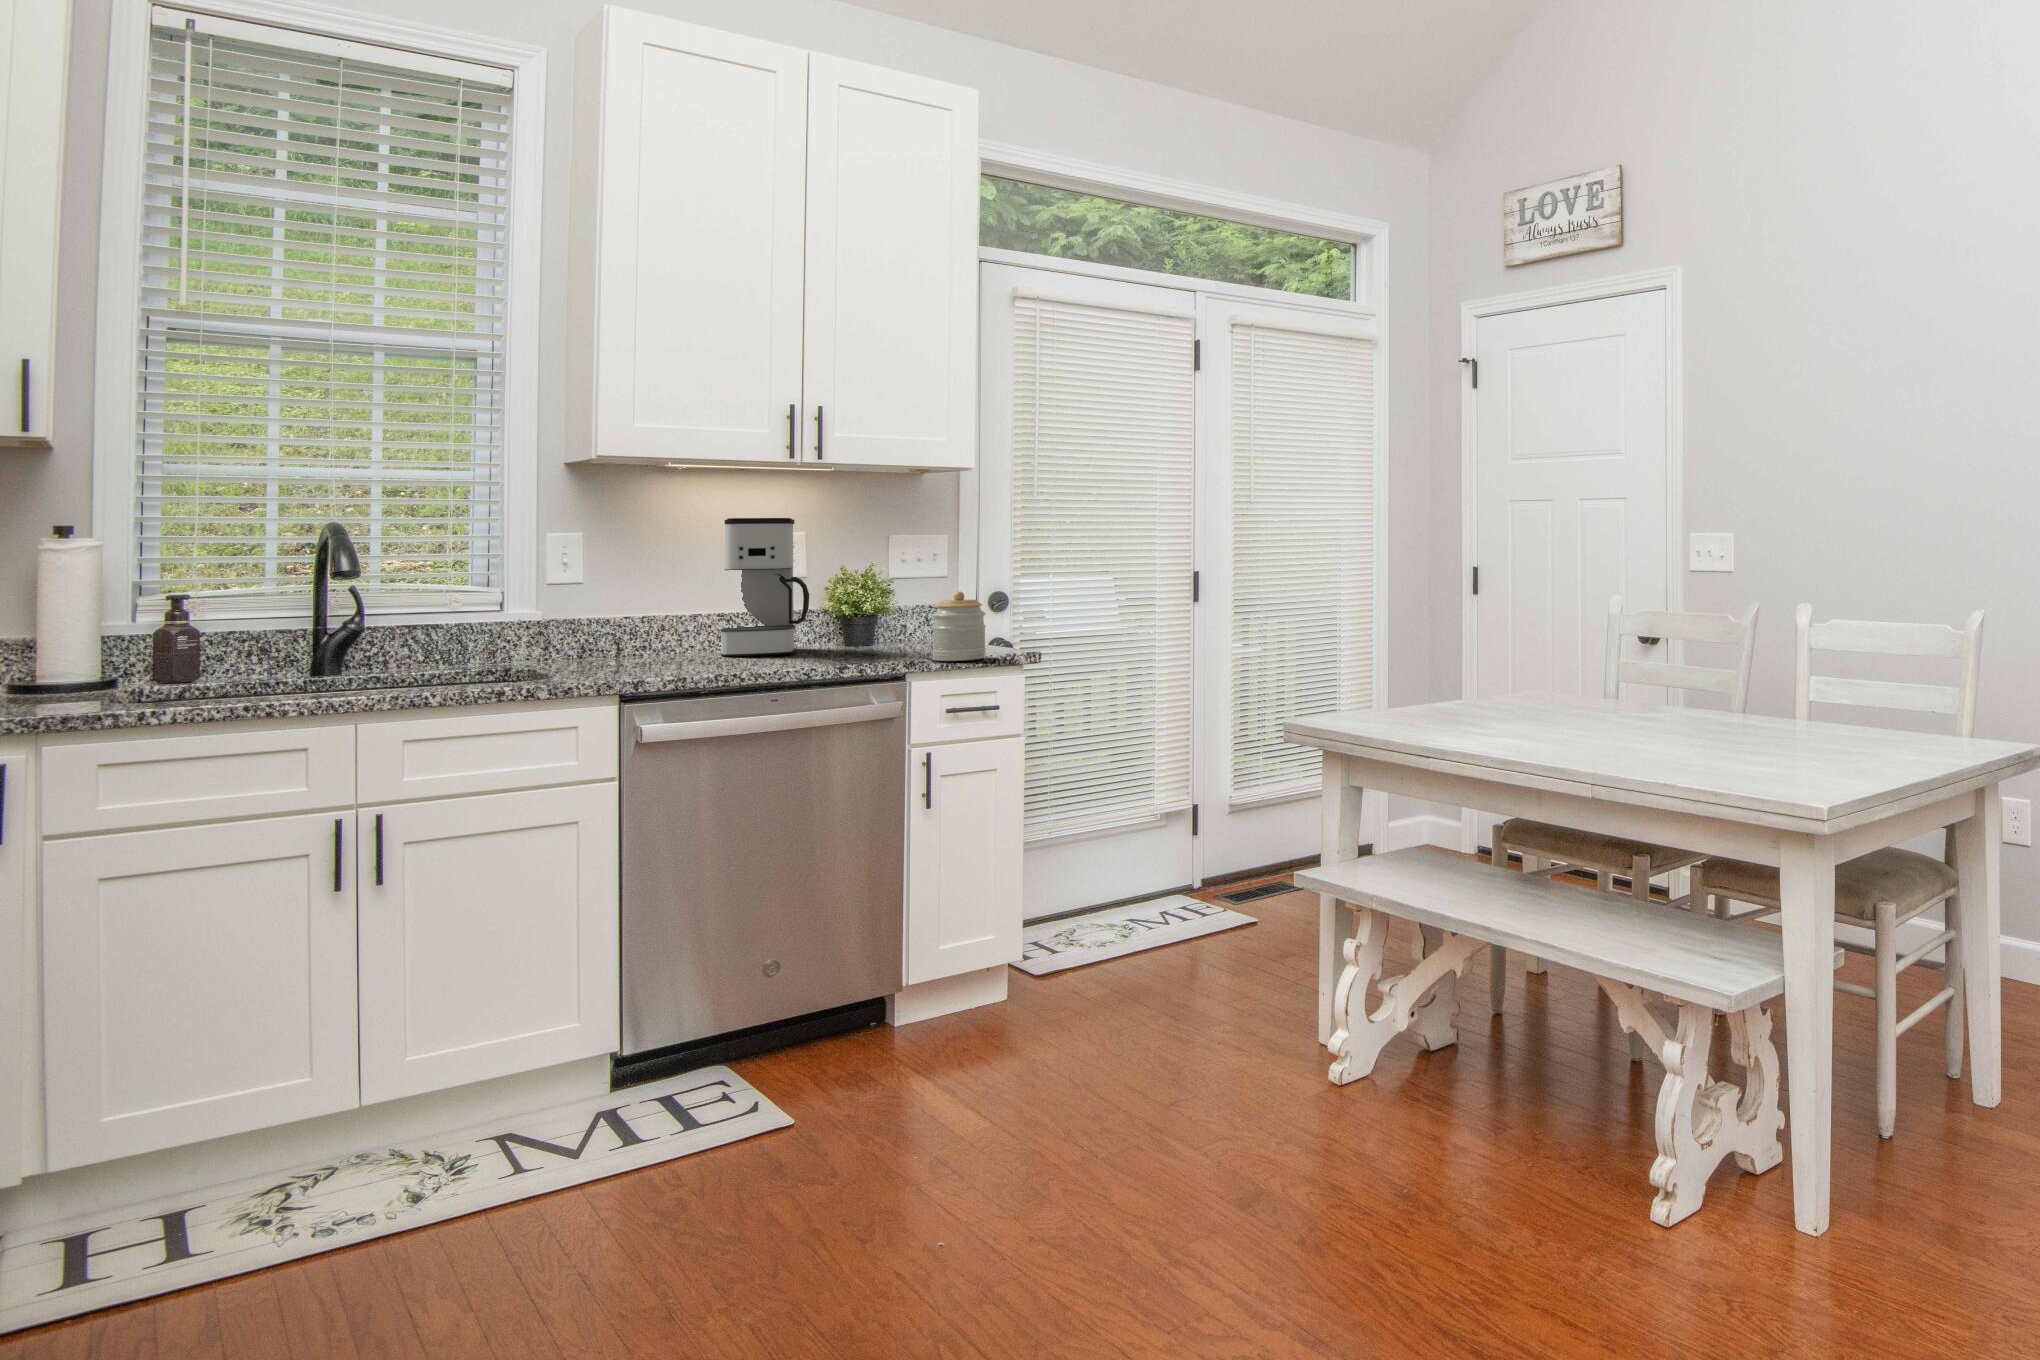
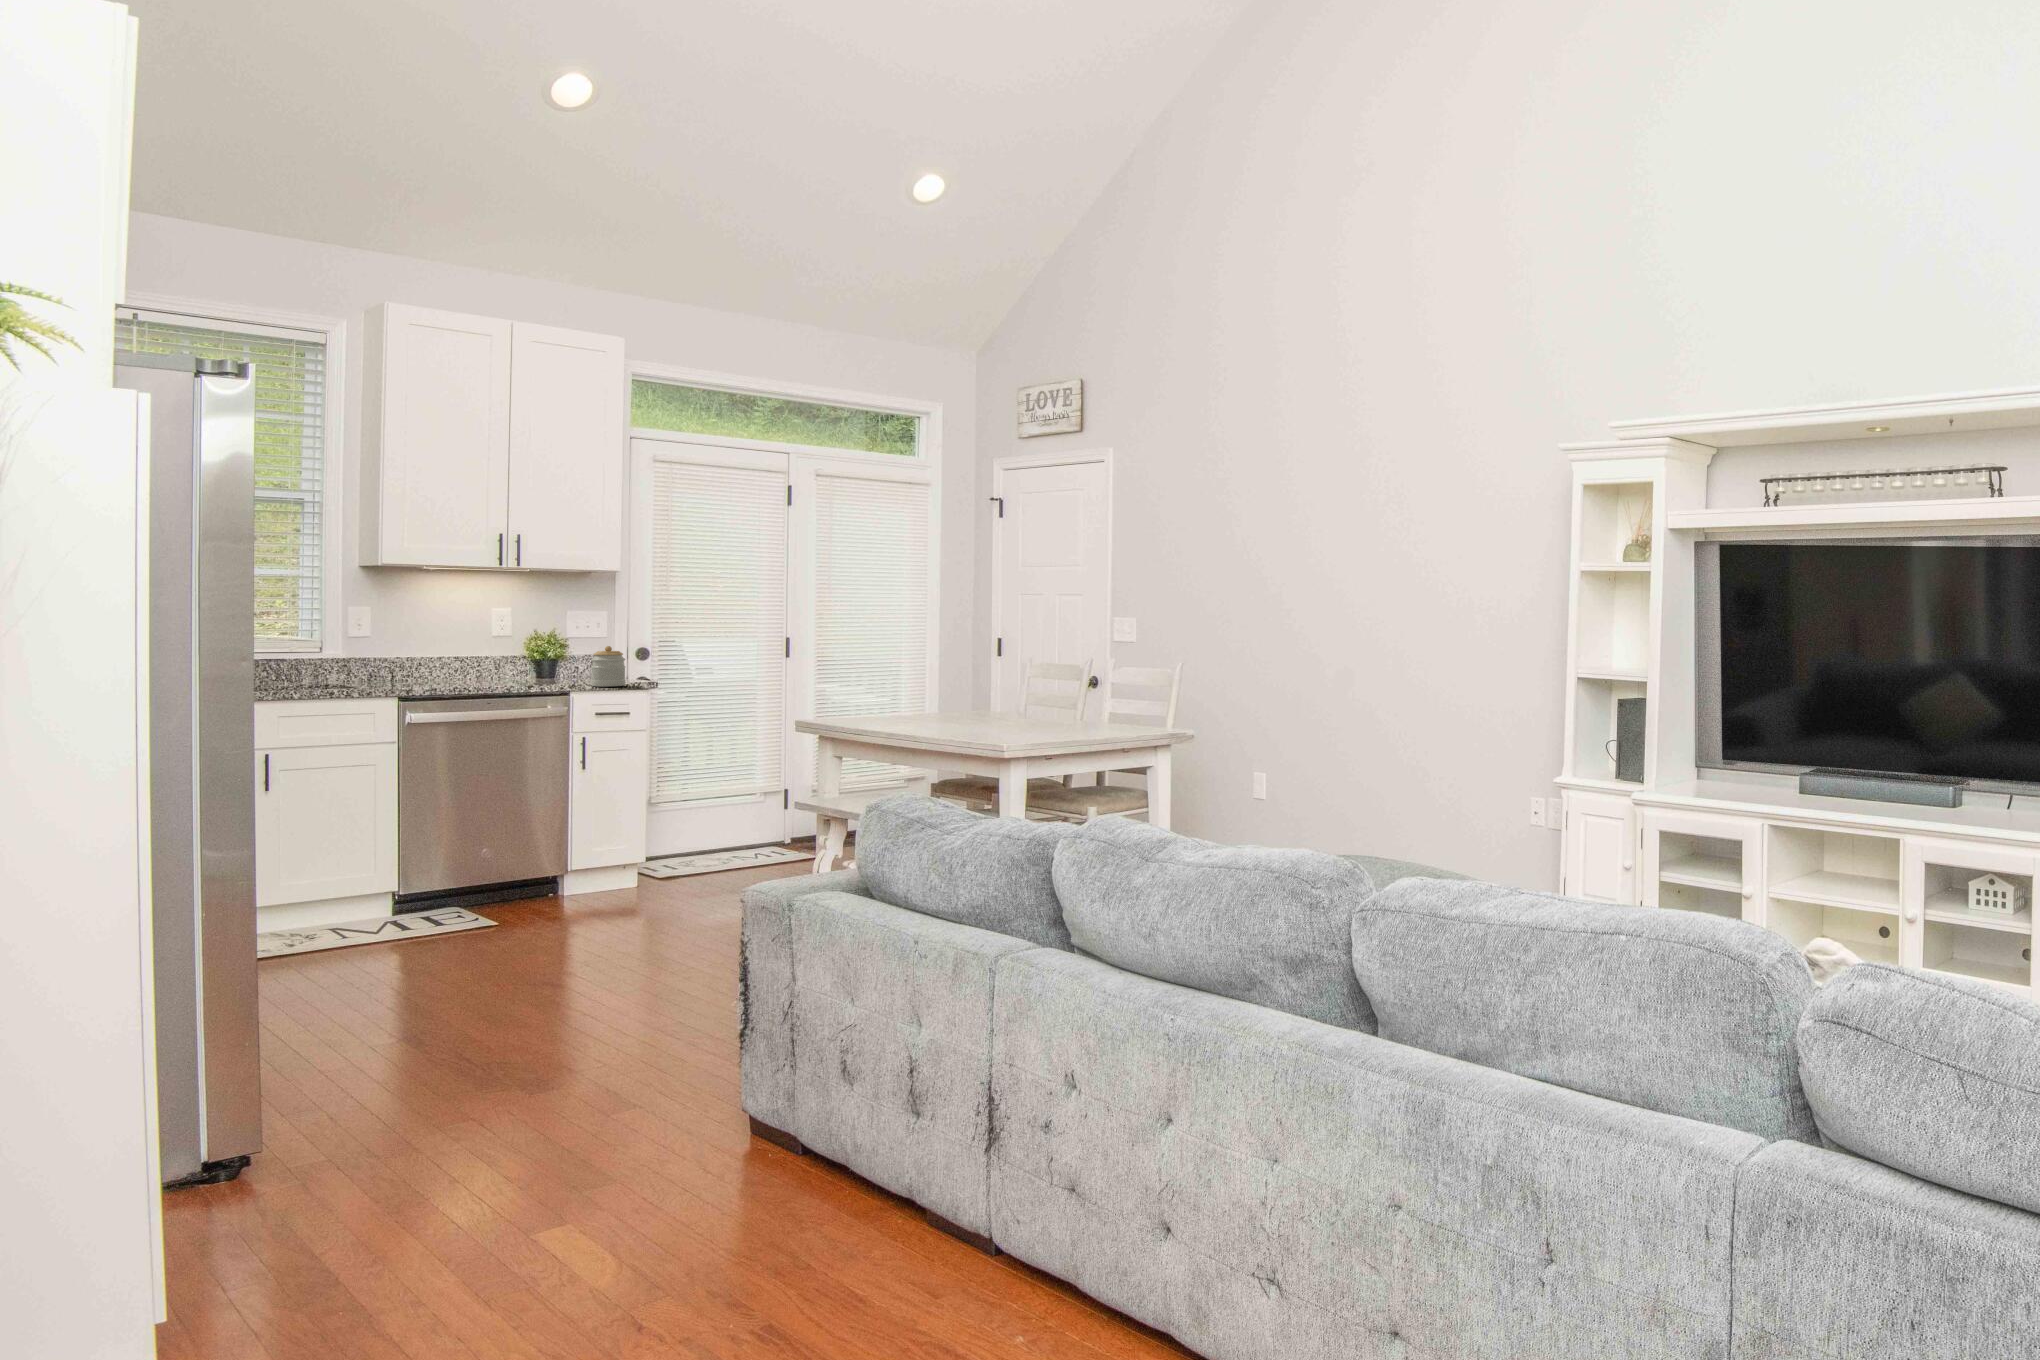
coffee maker: present [720,518,809,656] -> none [456,599,513,681]

